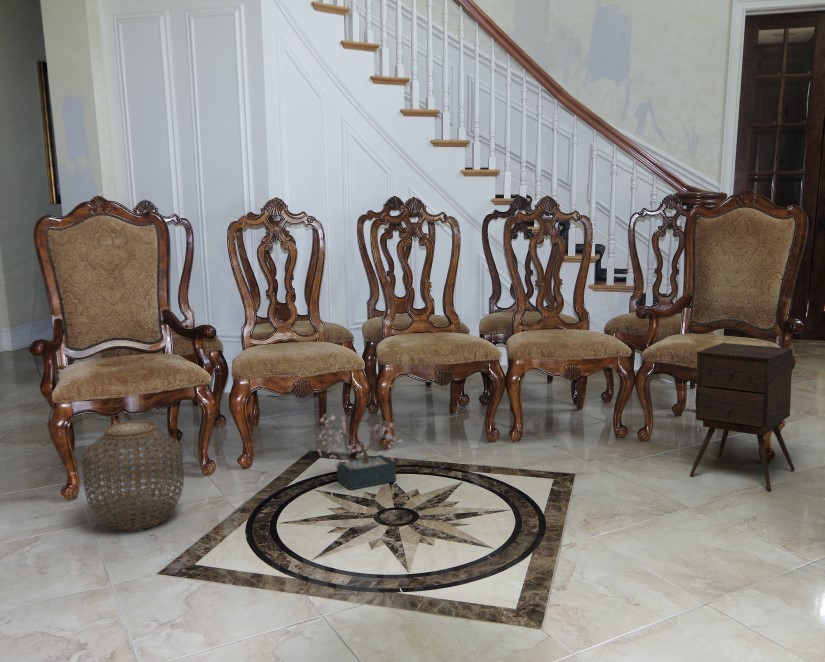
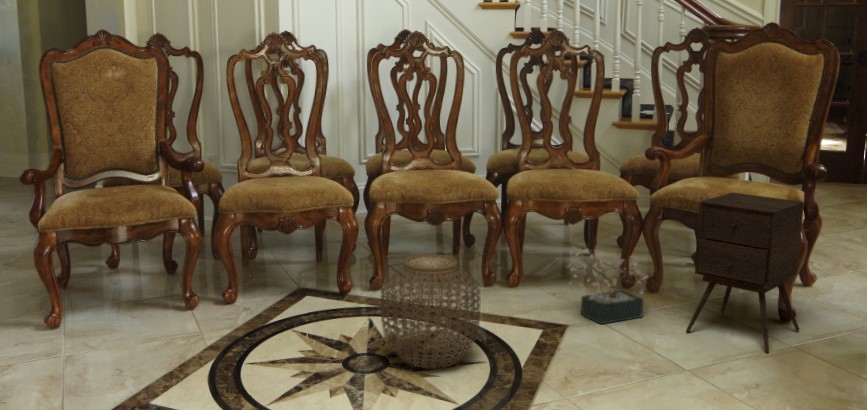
decorative plant: present [318,415,402,490] -> present [567,249,648,324]
woven basket: present [82,420,184,530] -> present [381,254,480,369]

